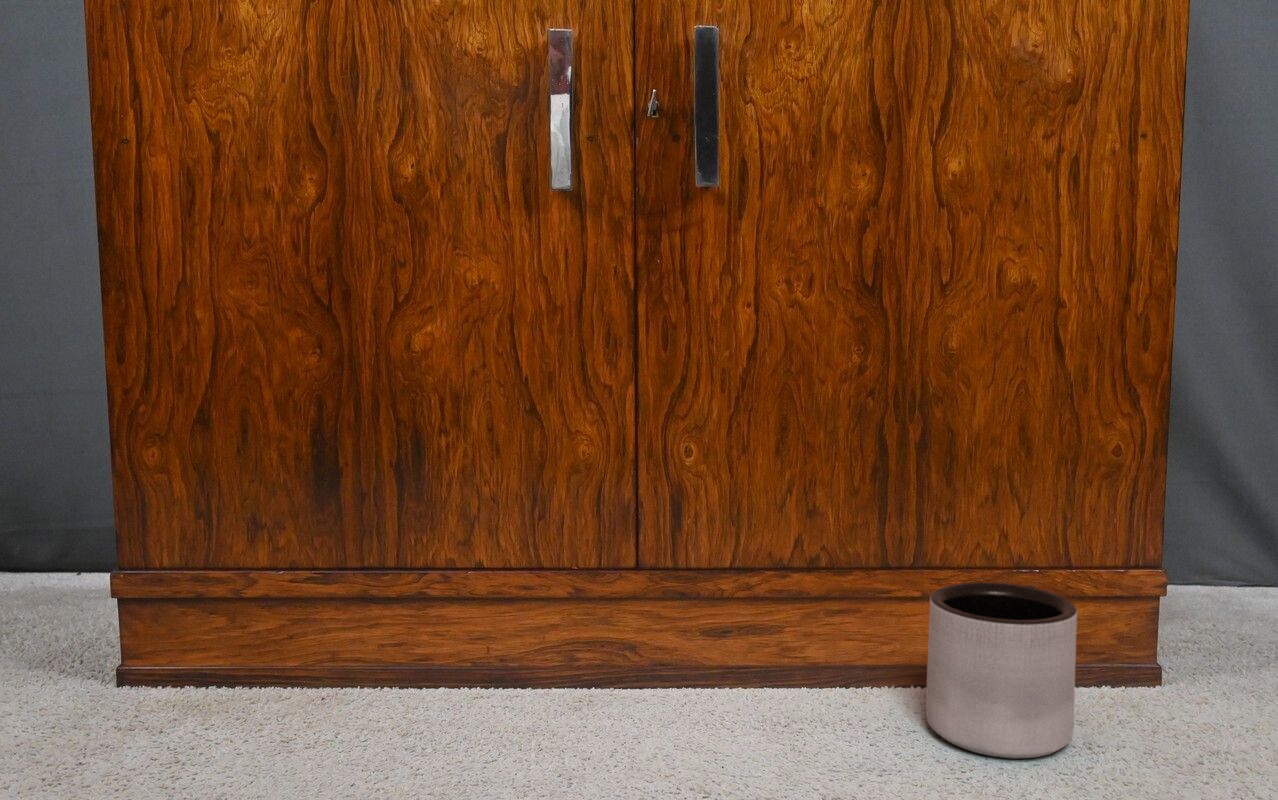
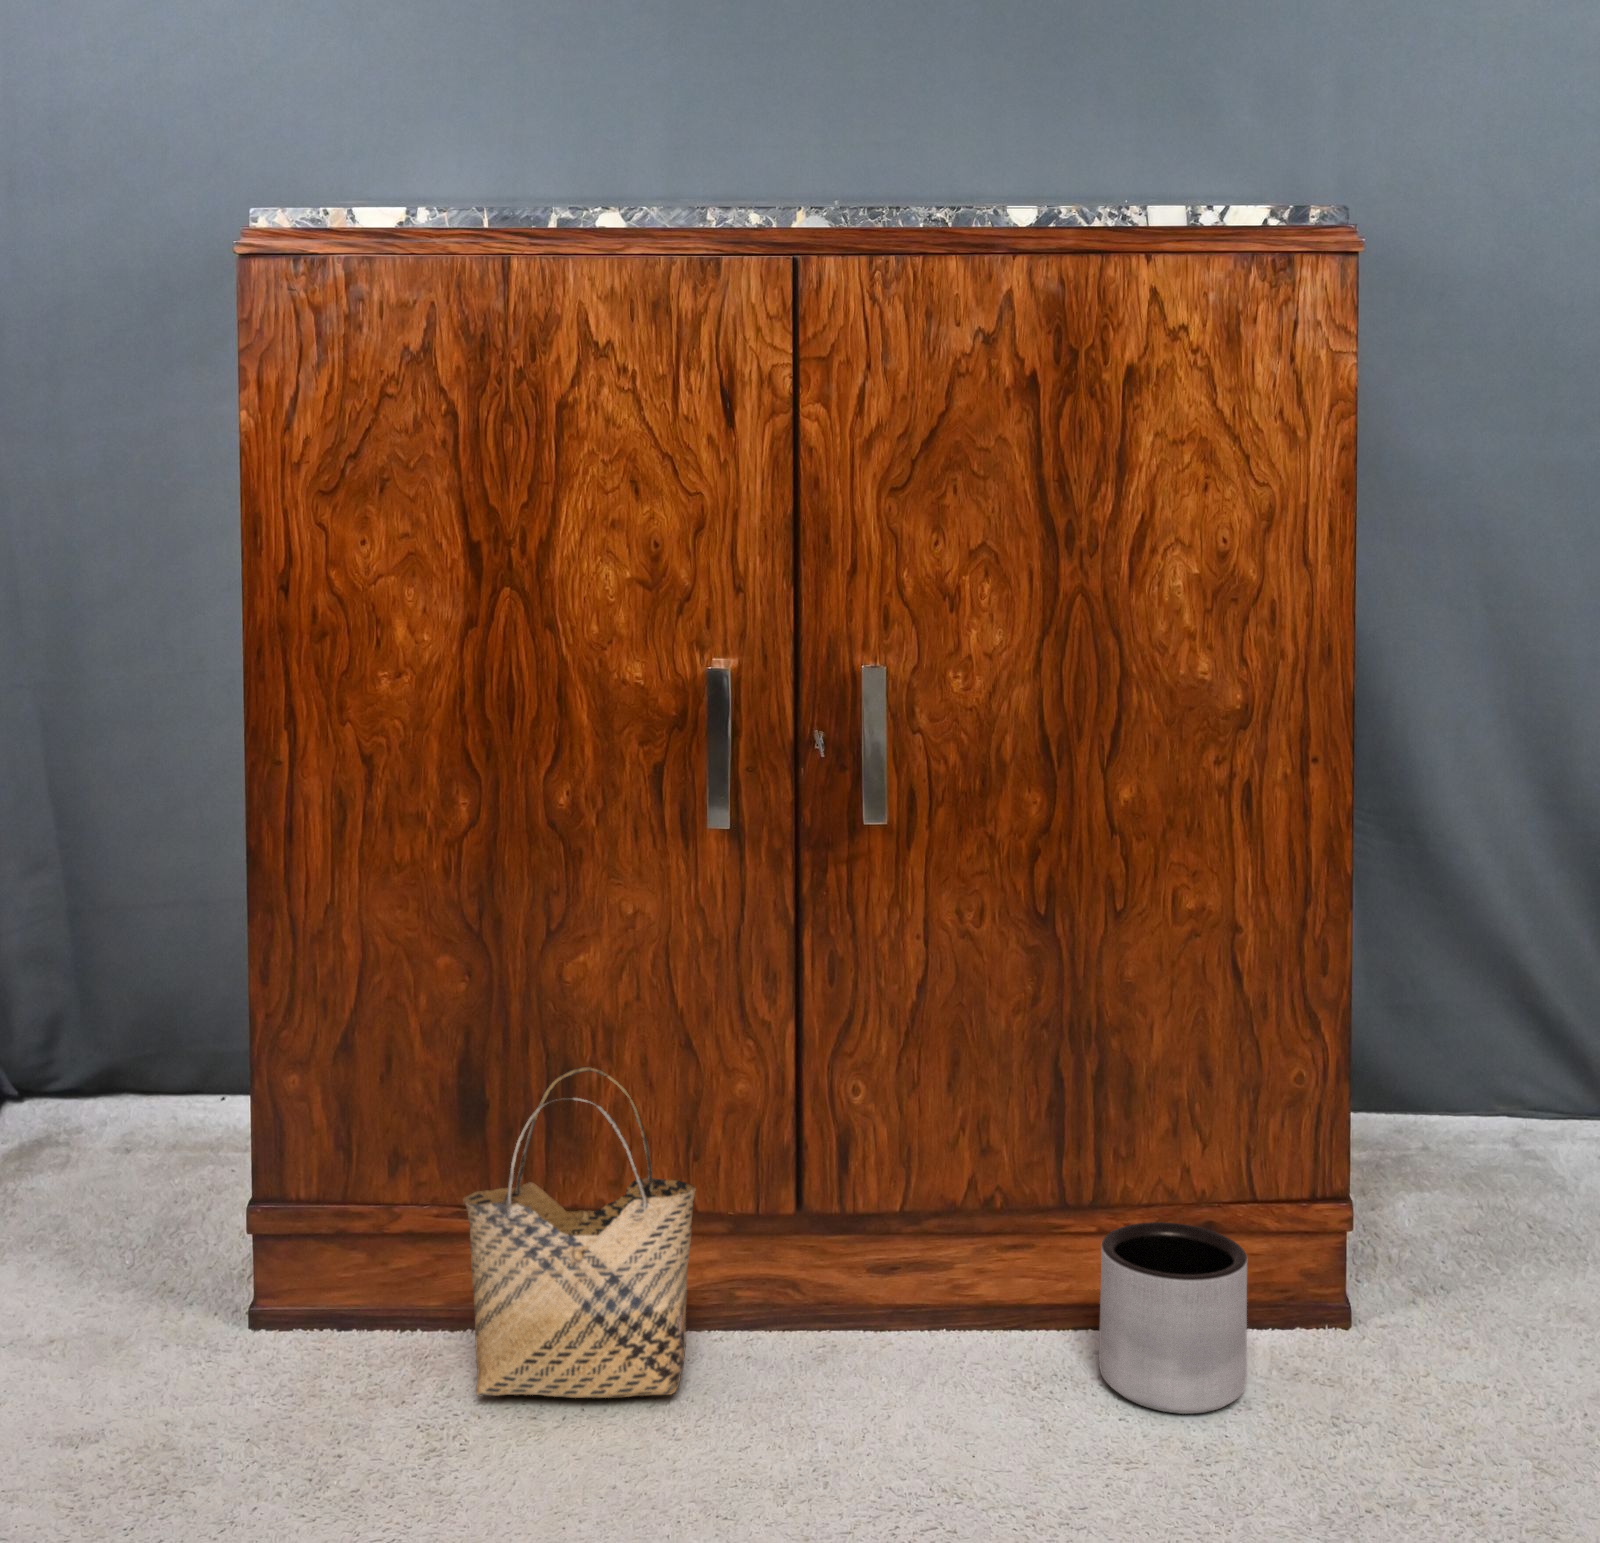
woven basket: none [302,429,533,739] -> present [463,1067,696,1398]

